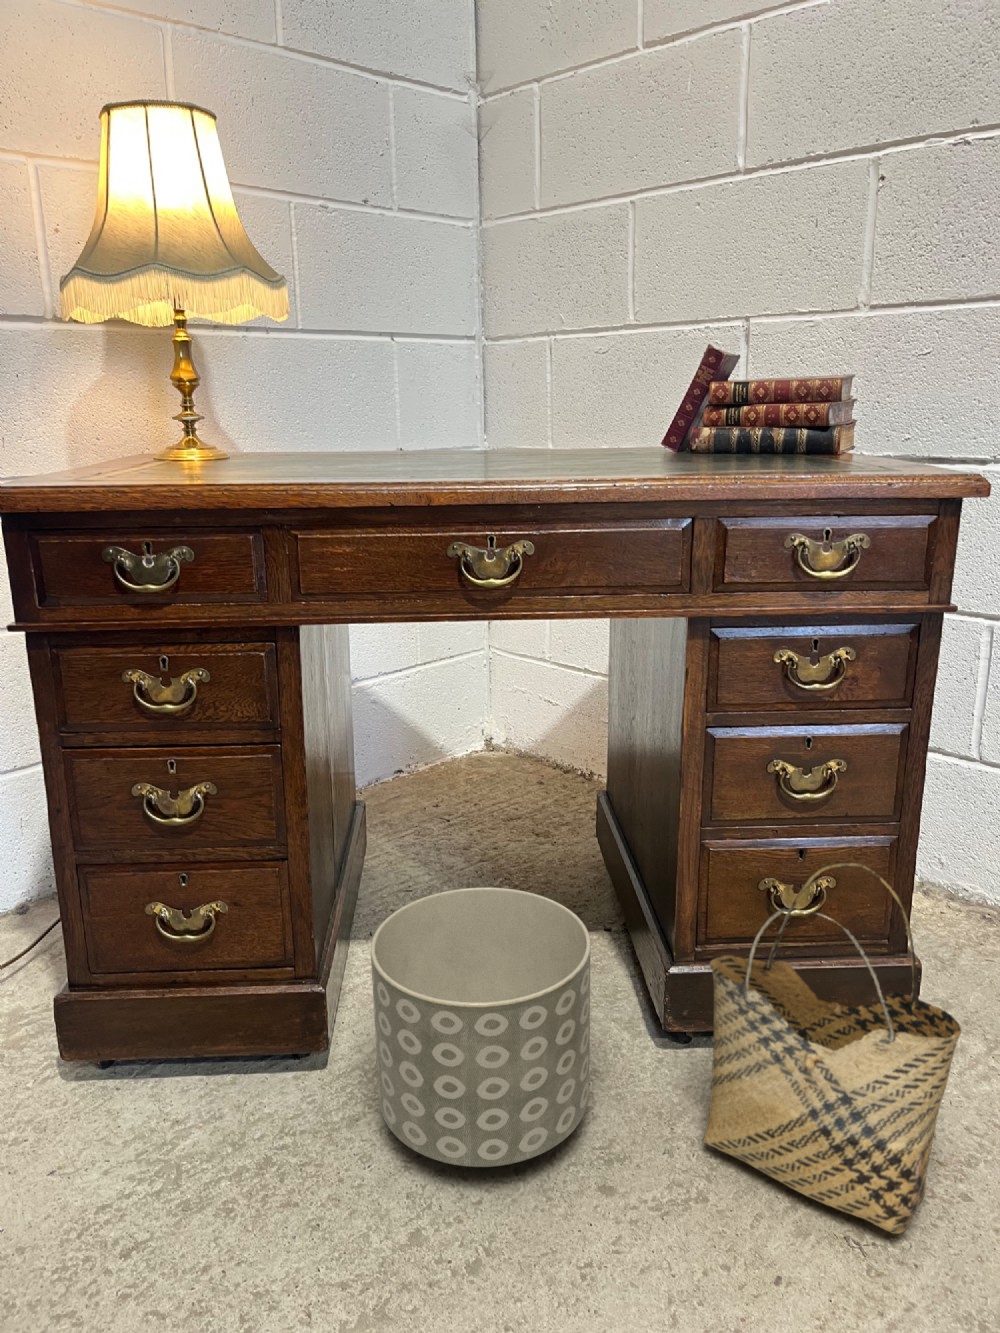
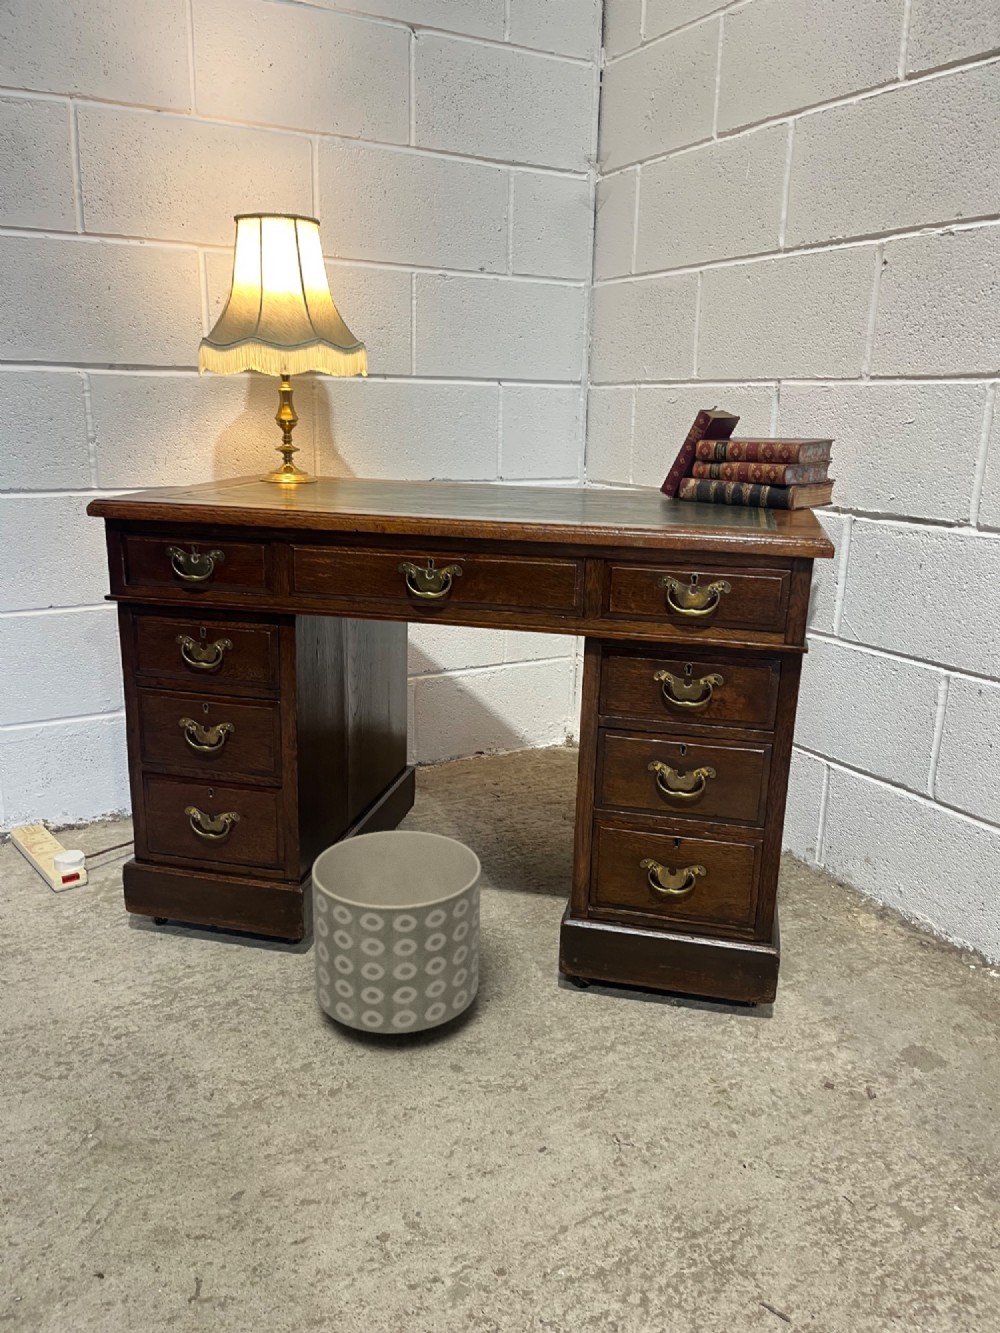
woven basket: present [704,862,962,1234] -> none [544,846,724,1146]

